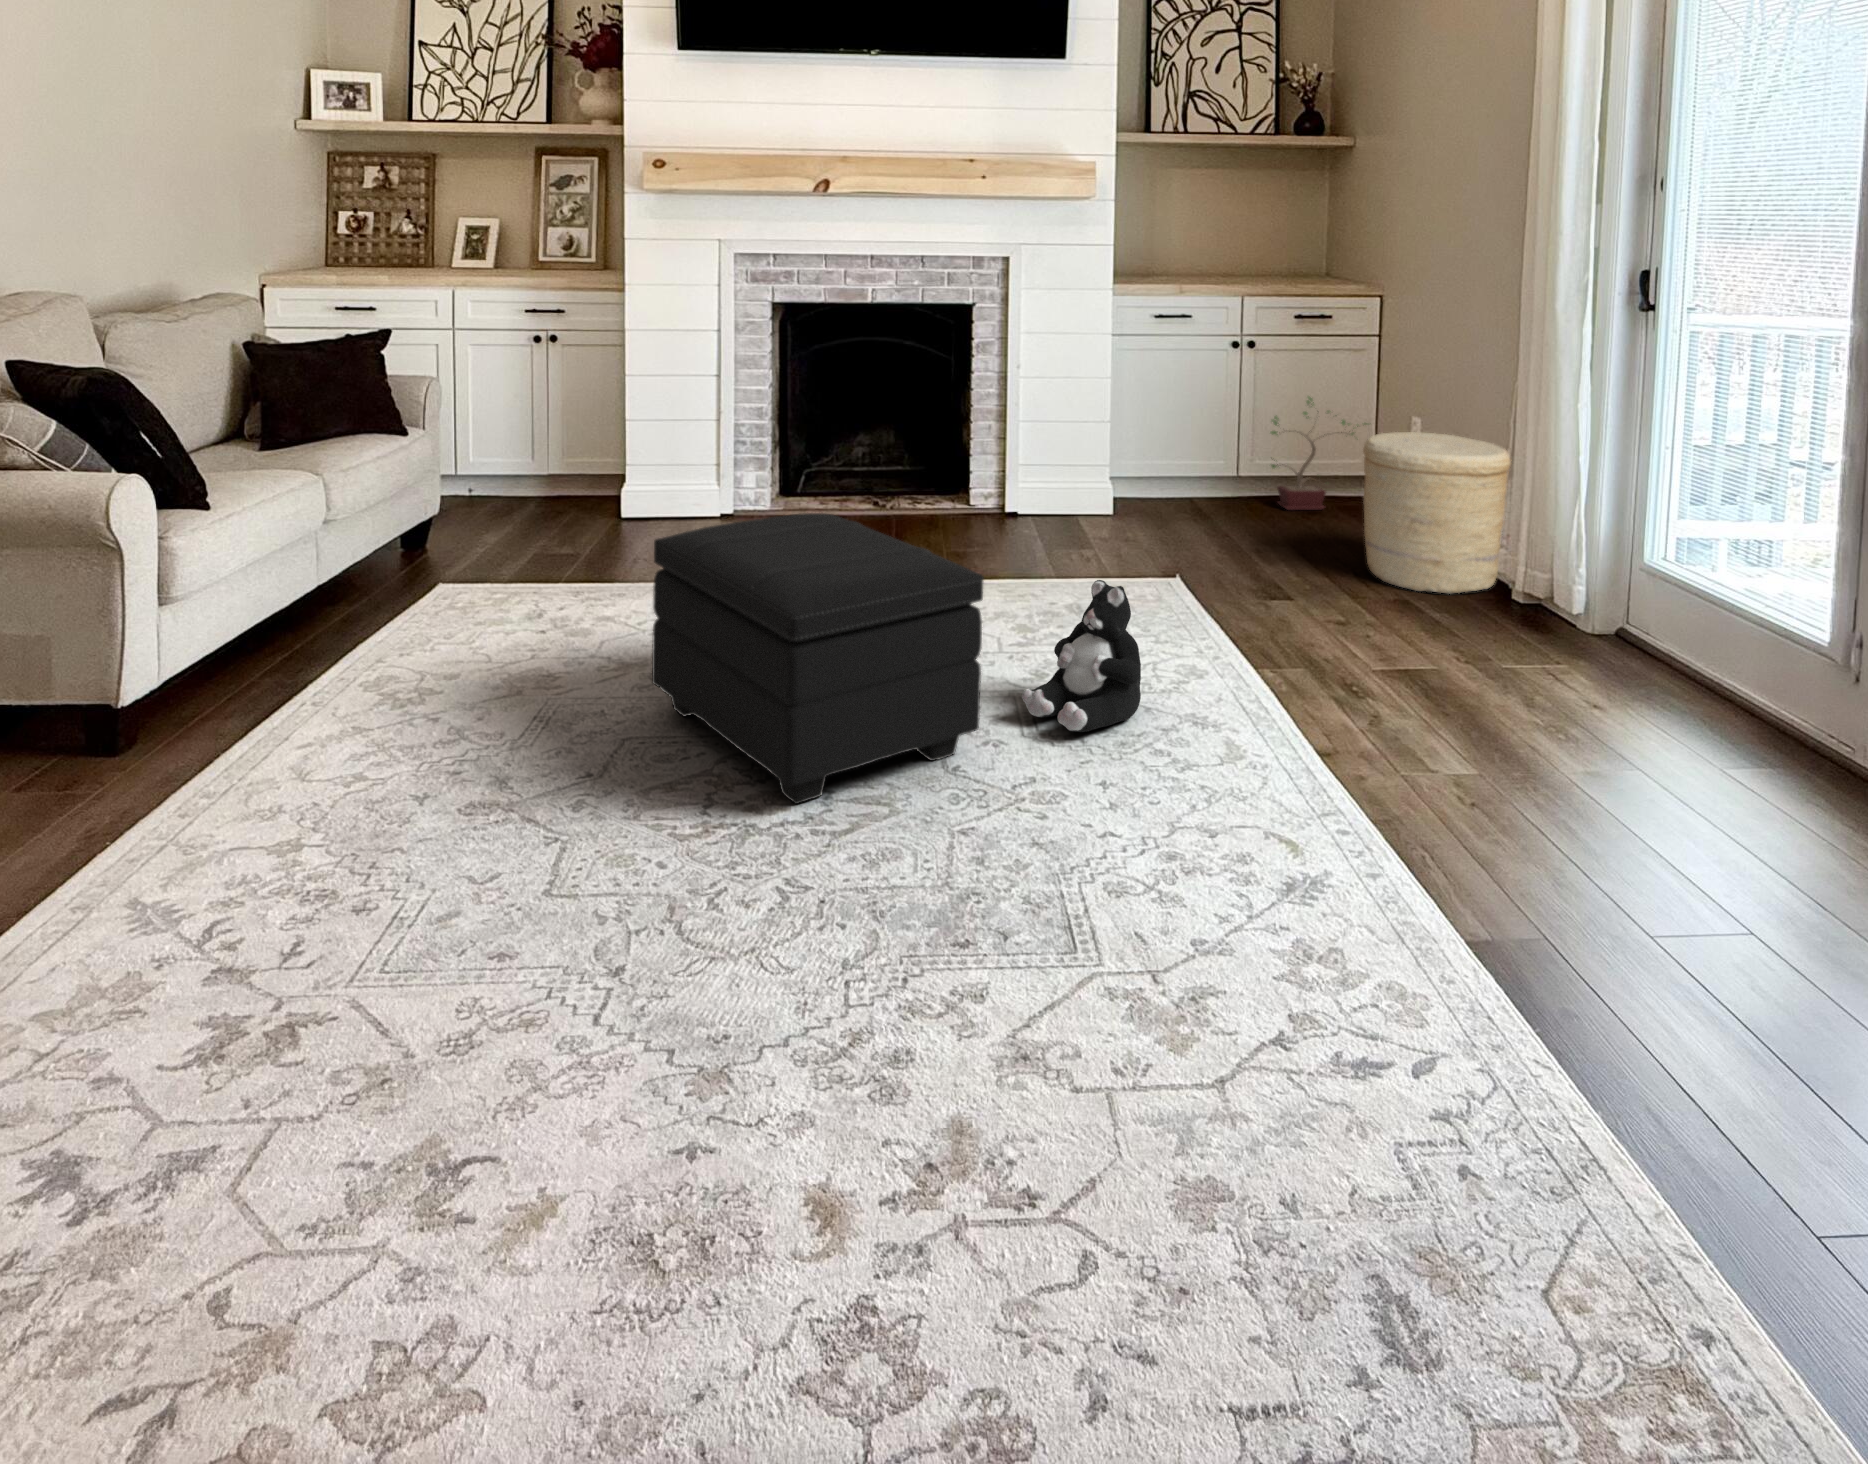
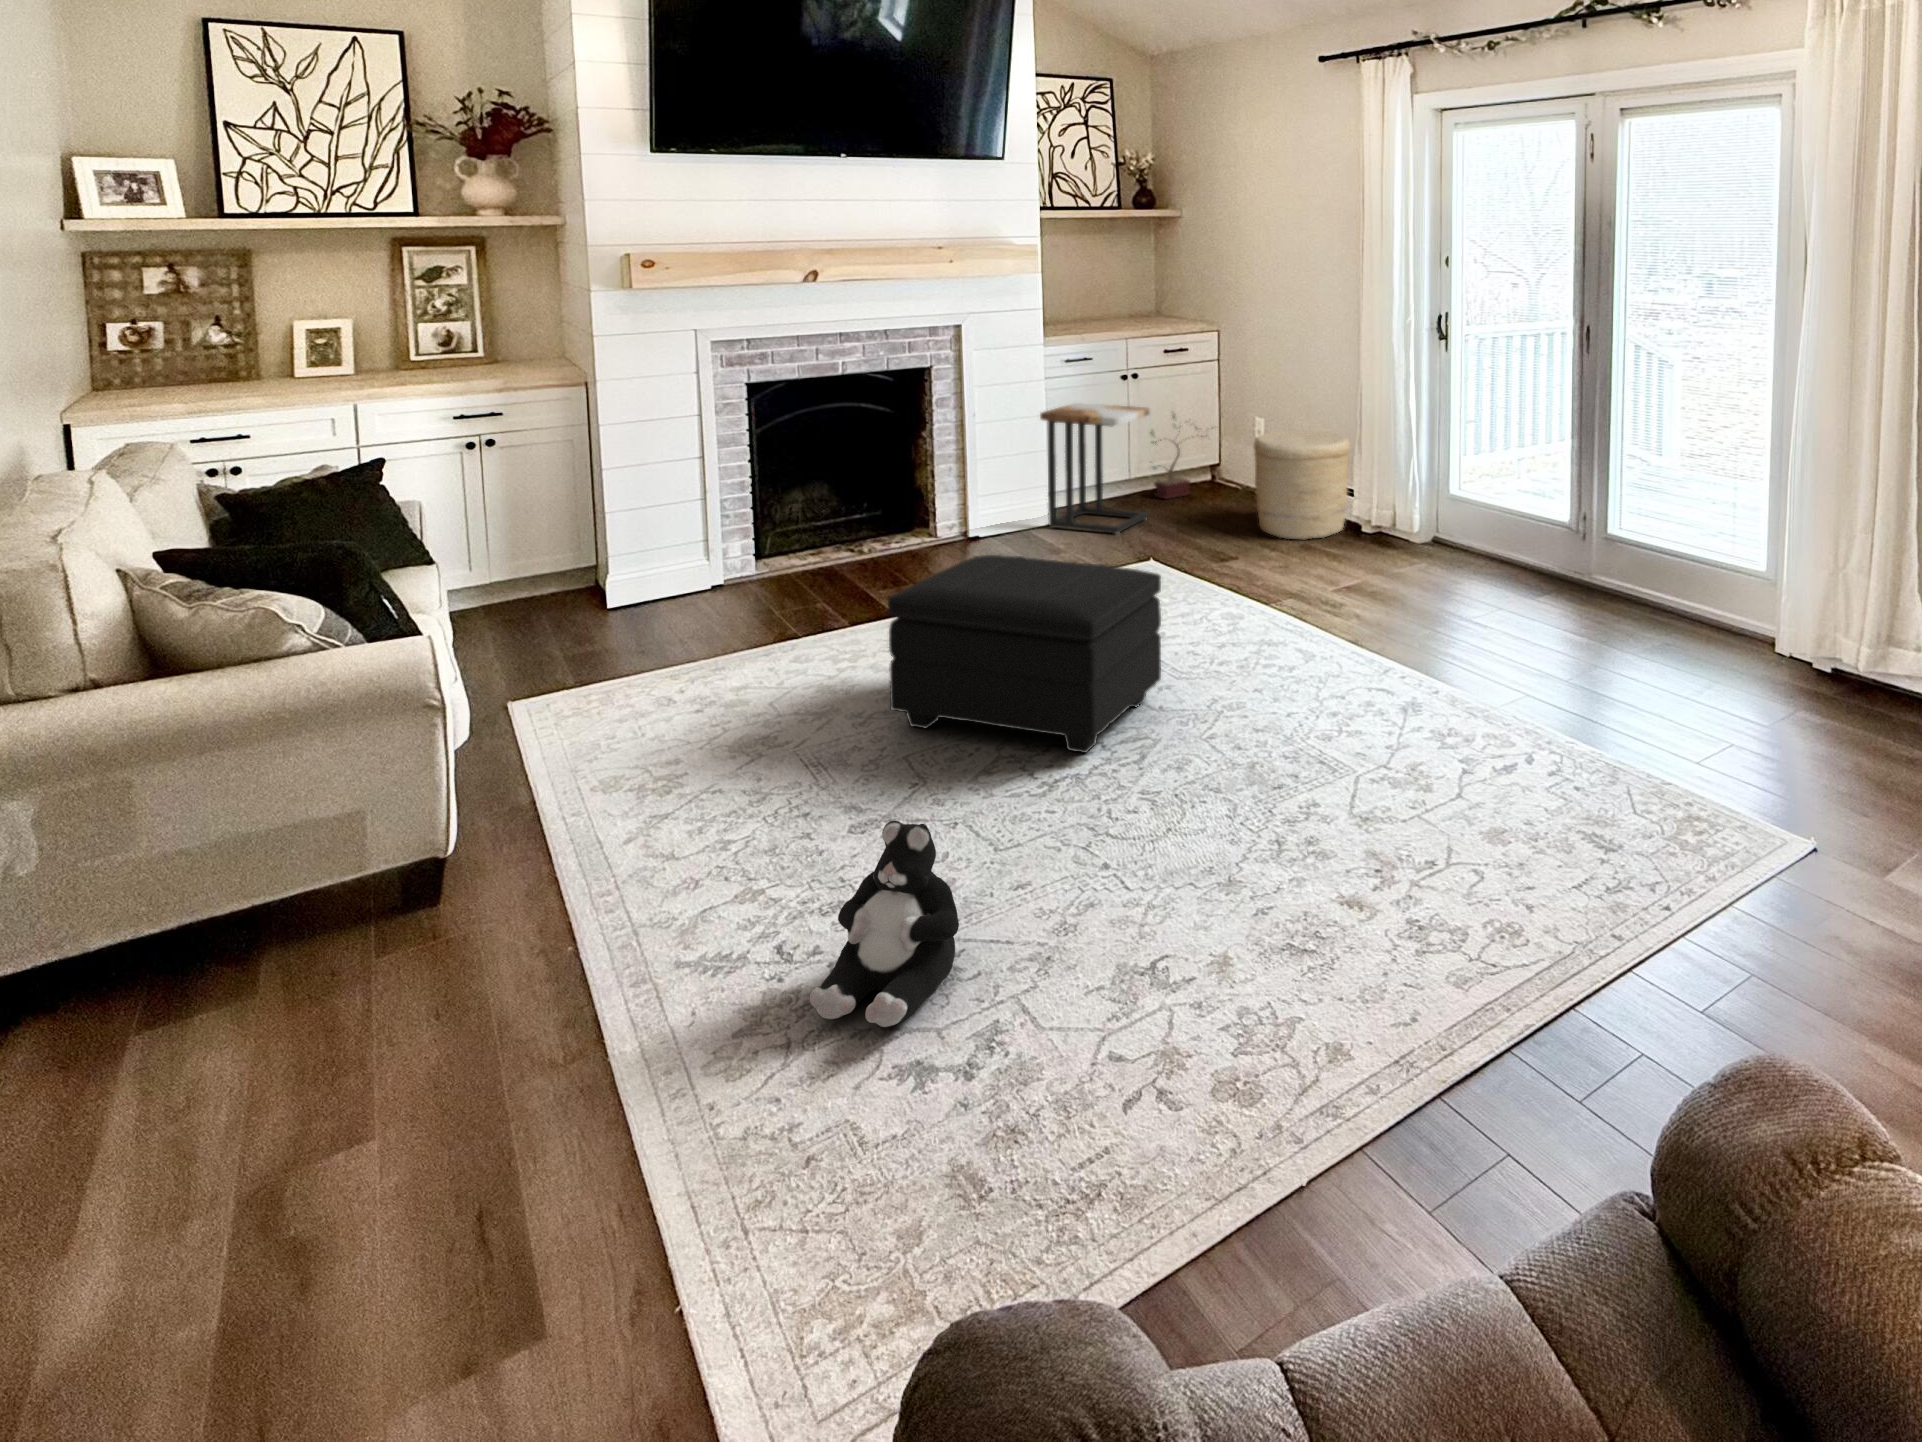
side table: none [1108,369,1248,540] -> present [1040,403,1150,534]
plush toy: present [1022,580,1141,732] -> present [810,821,959,1027]

